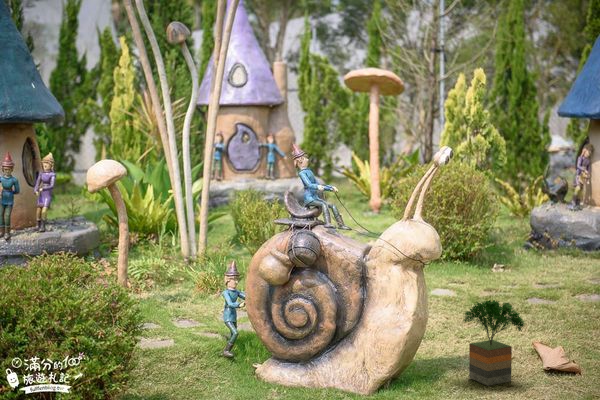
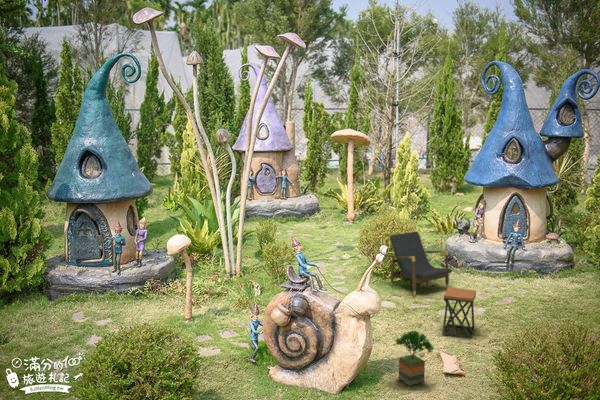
lounge chair: none [444,195,544,291] -> present [390,232,451,297]
stool: none [536,257,588,333] -> present [442,287,476,339]

